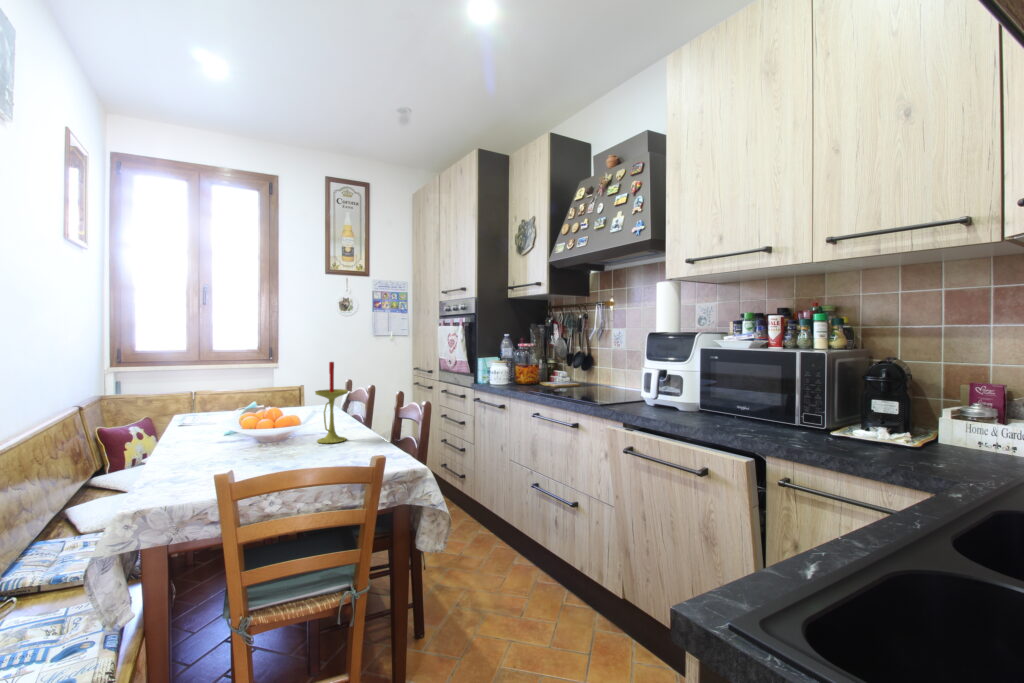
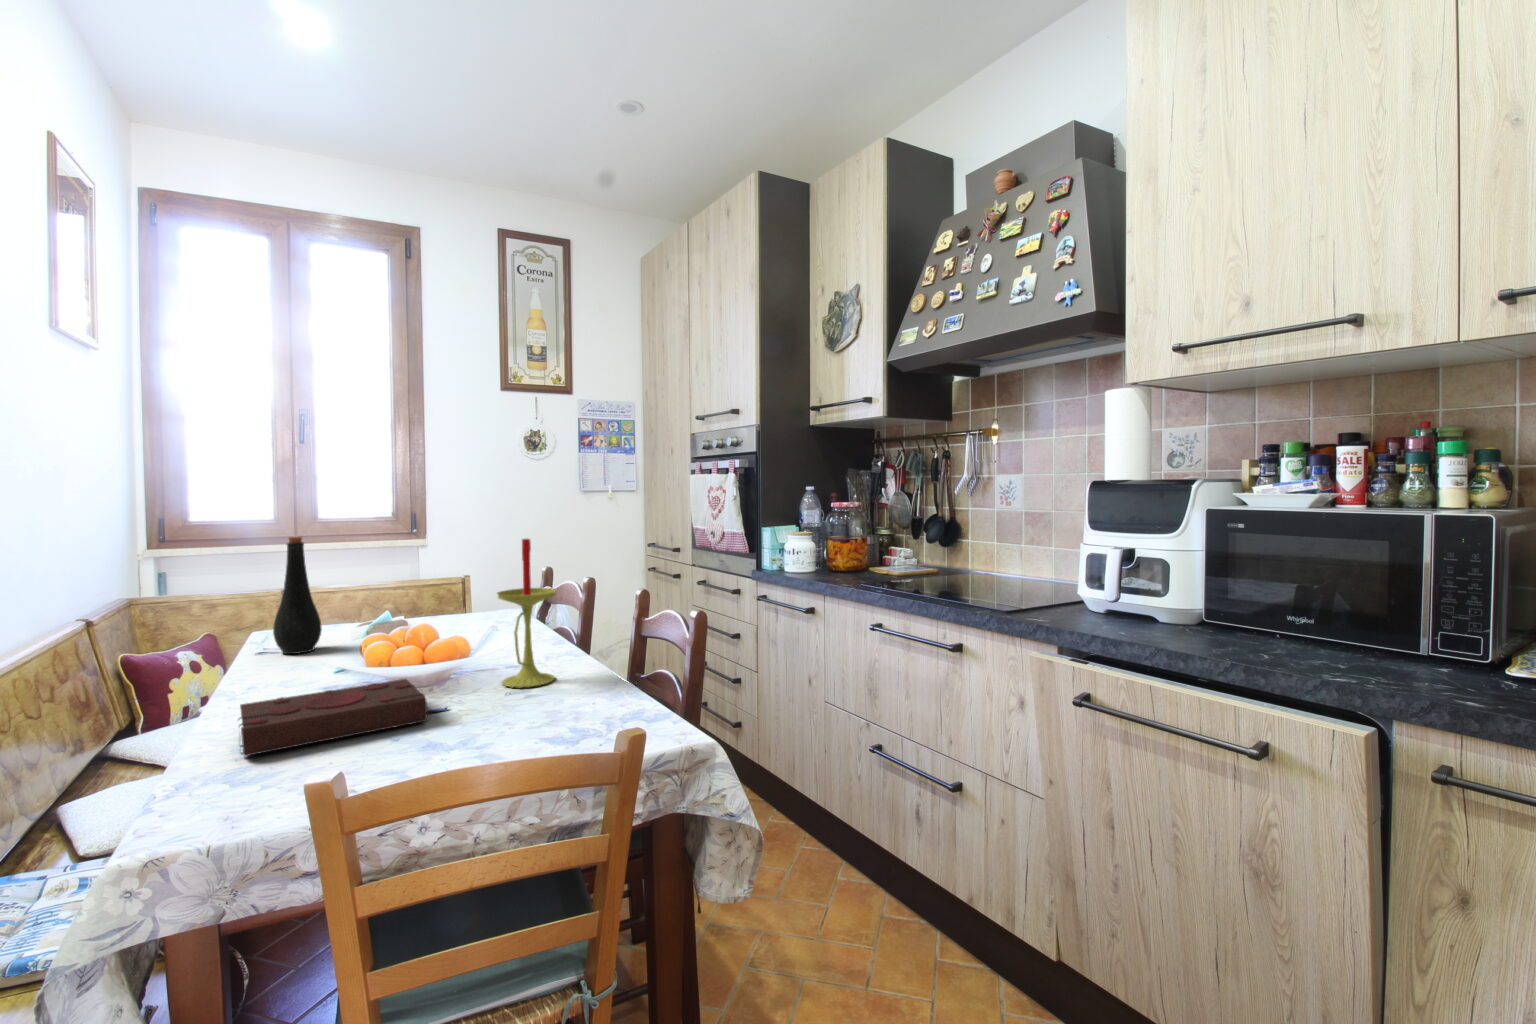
bottle: none [189,360,216,427] -> present [273,537,322,654]
book: none [176,437,288,471] -> present [239,679,447,756]

